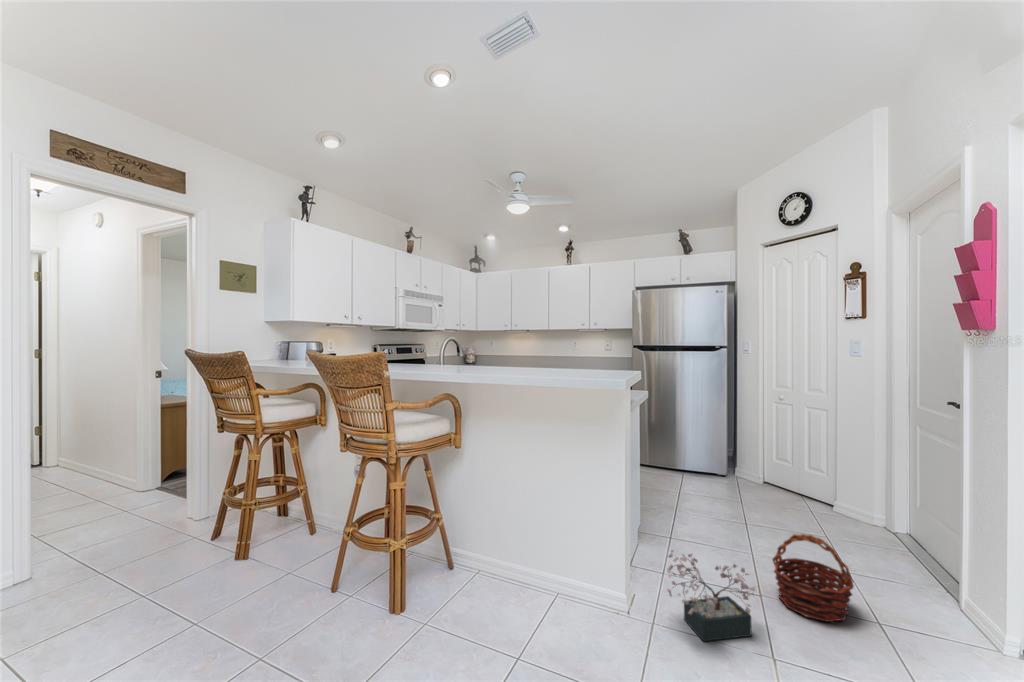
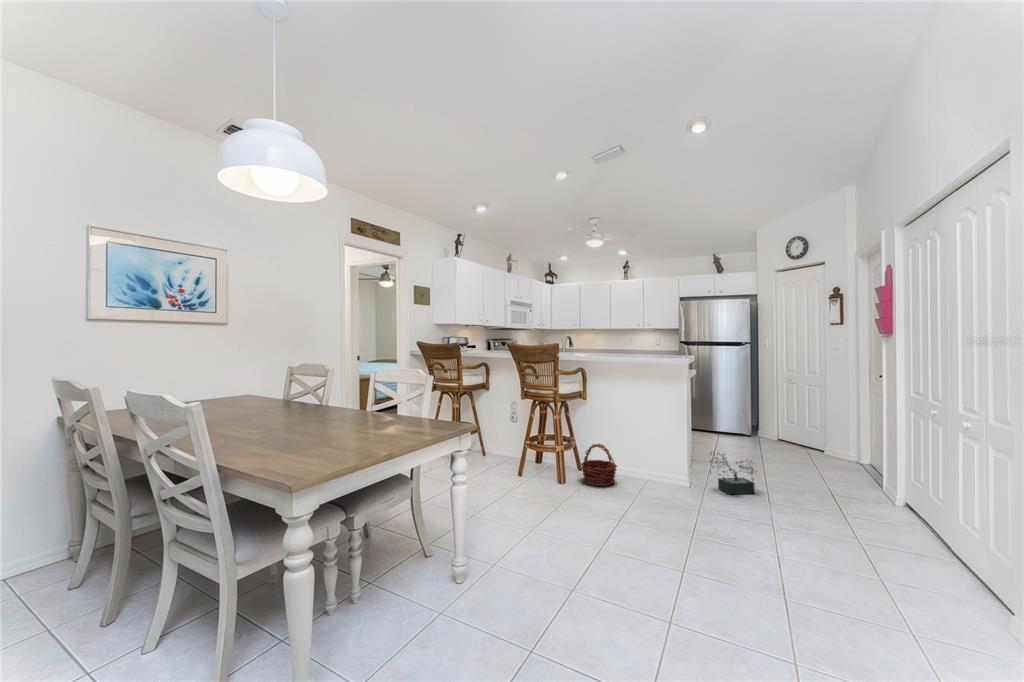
basket: present [772,534,853,622] -> present [581,444,617,486]

